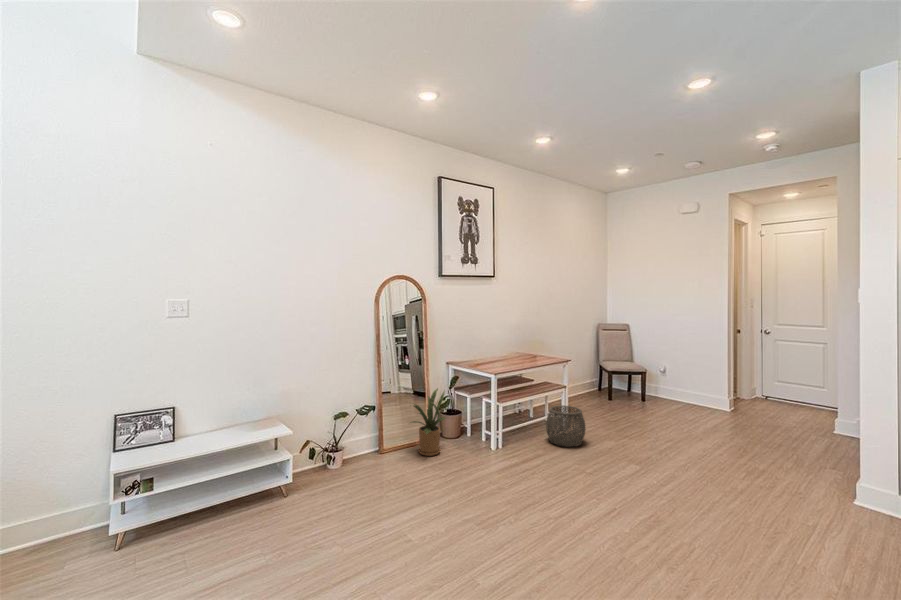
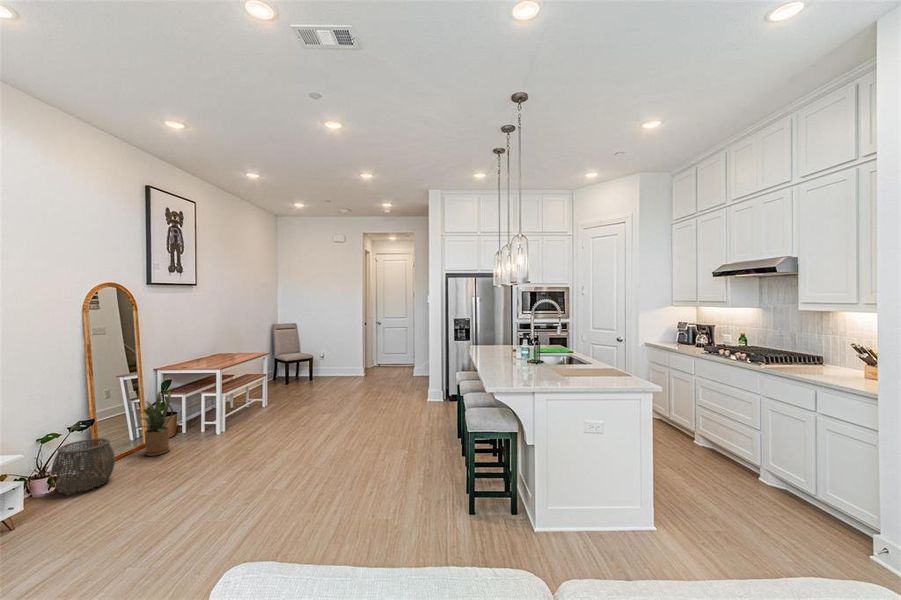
woven basket: present [546,405,586,447] -> present [51,438,115,493]

